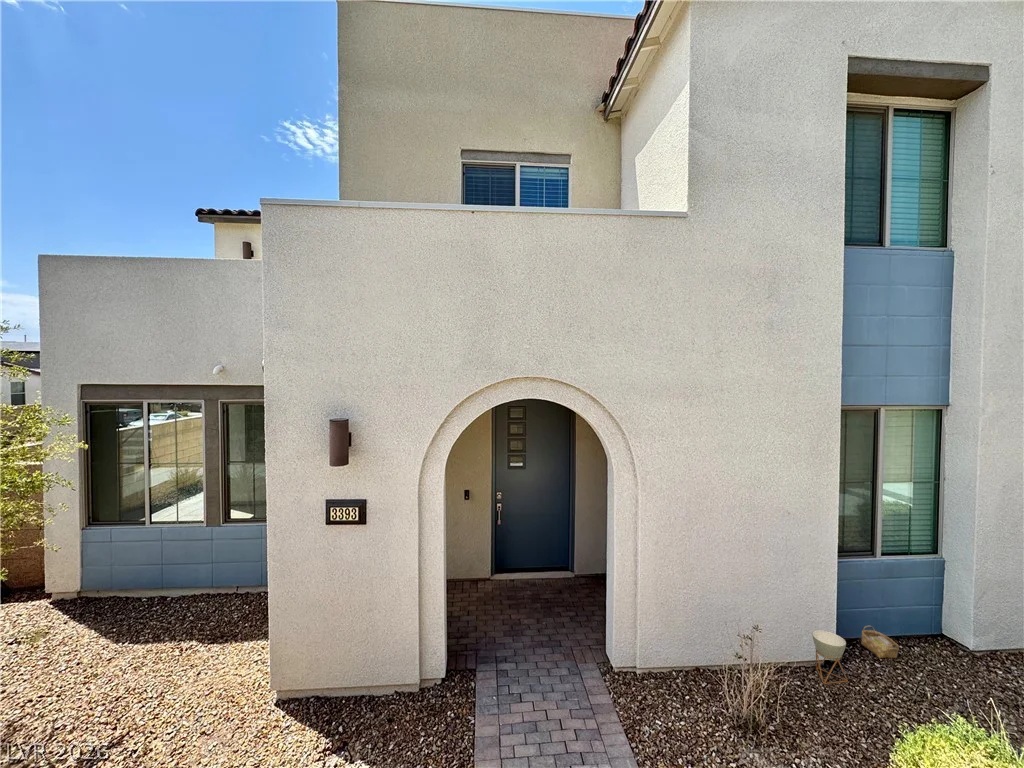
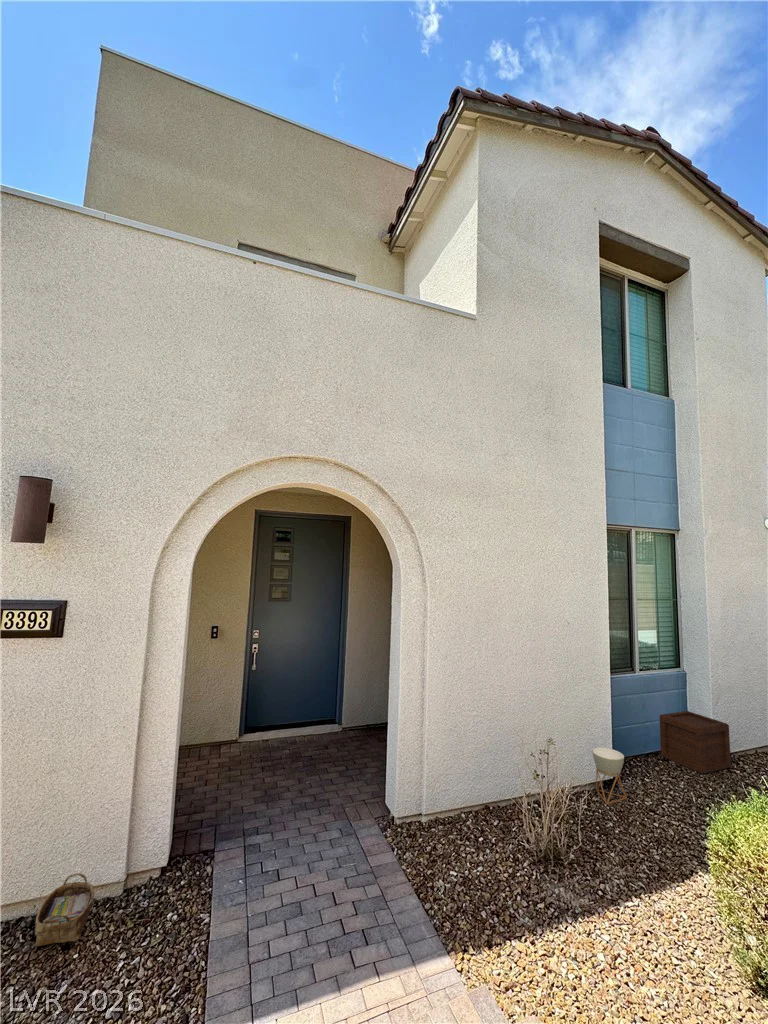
wooden crate: none [904,600,990,668] -> present [660,711,731,774]
woven basket: present [861,626,899,658] -> present [35,873,94,946]

